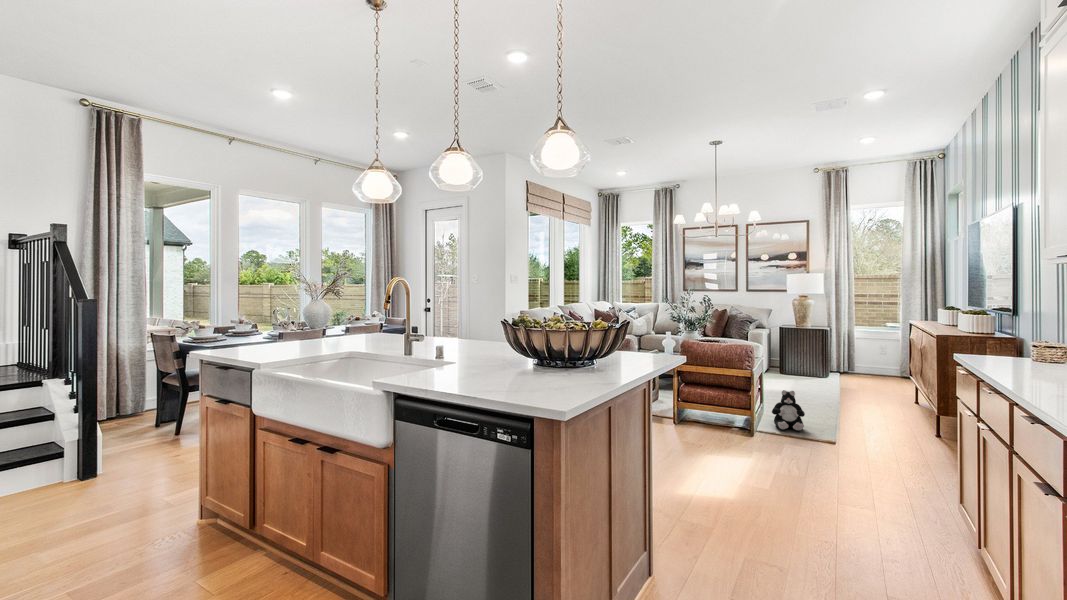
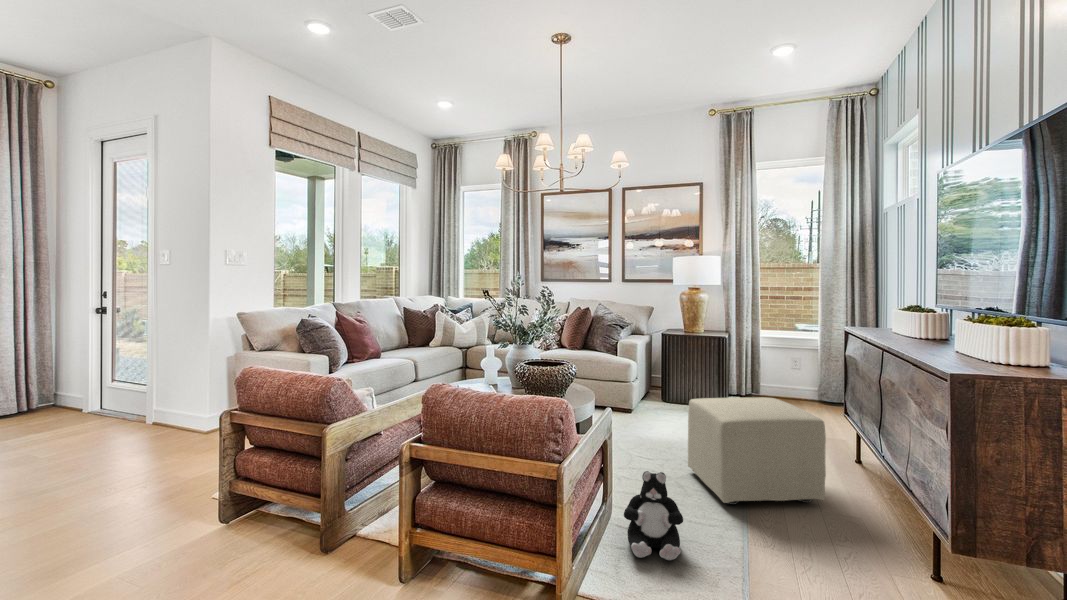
ottoman: none [803,362,889,418] -> present [688,397,826,505]

